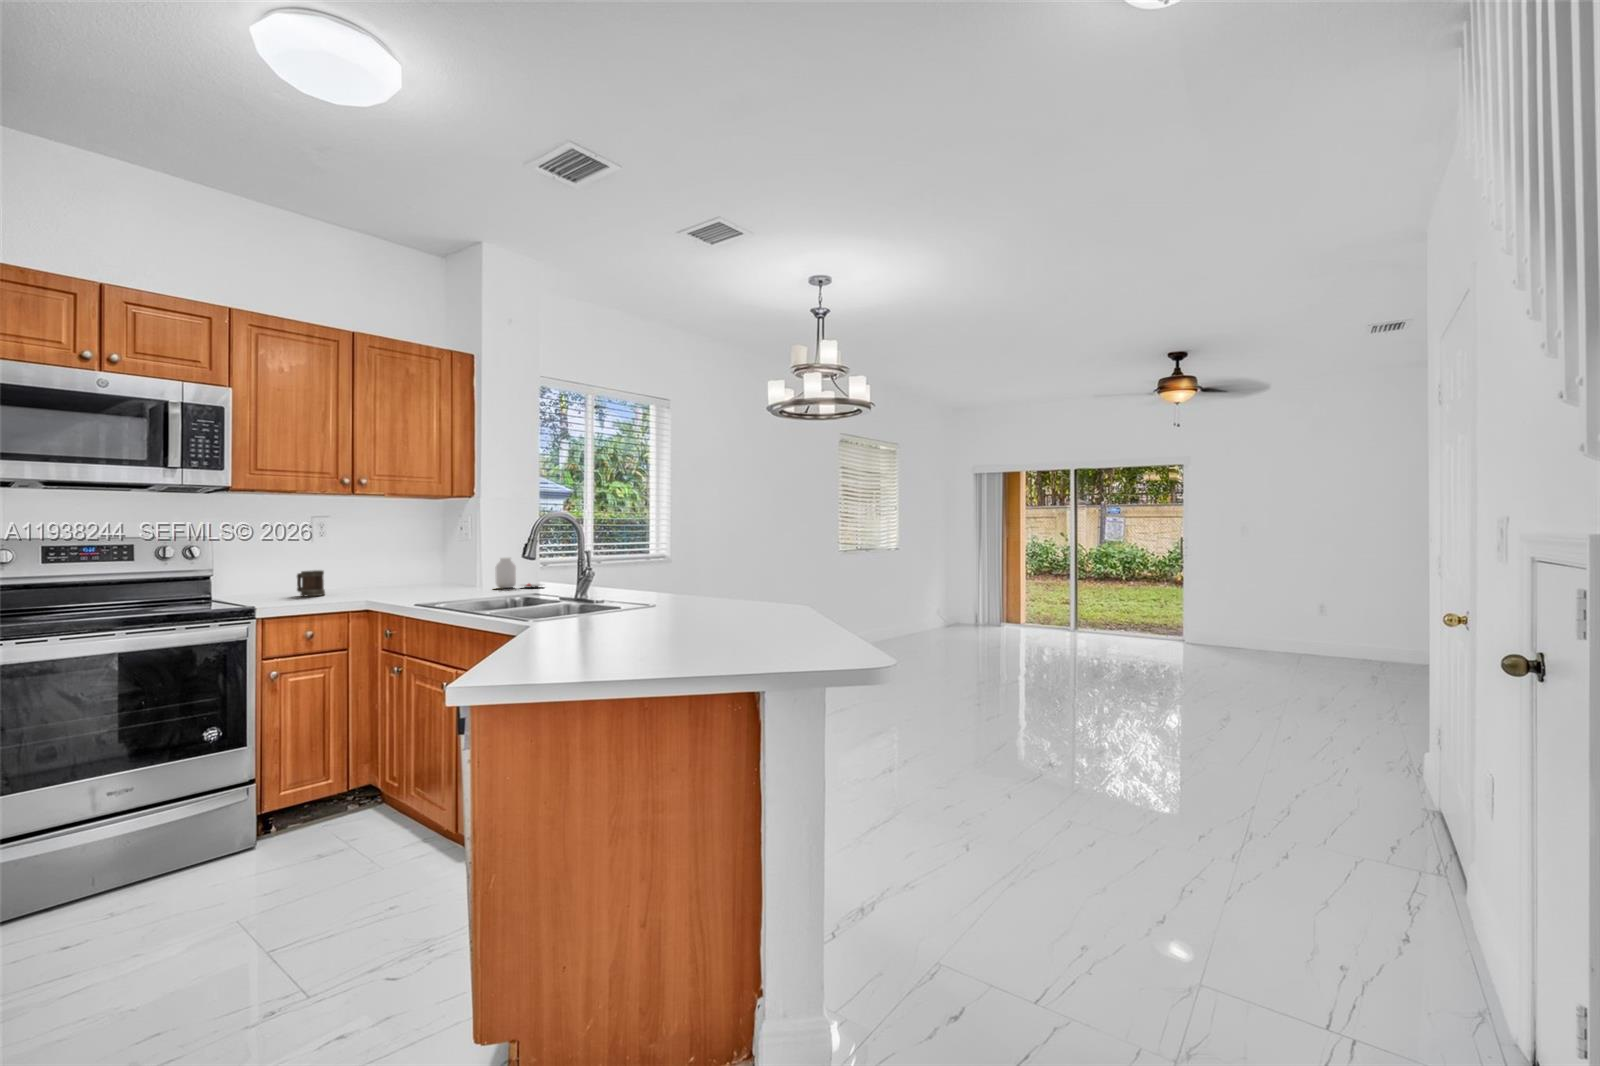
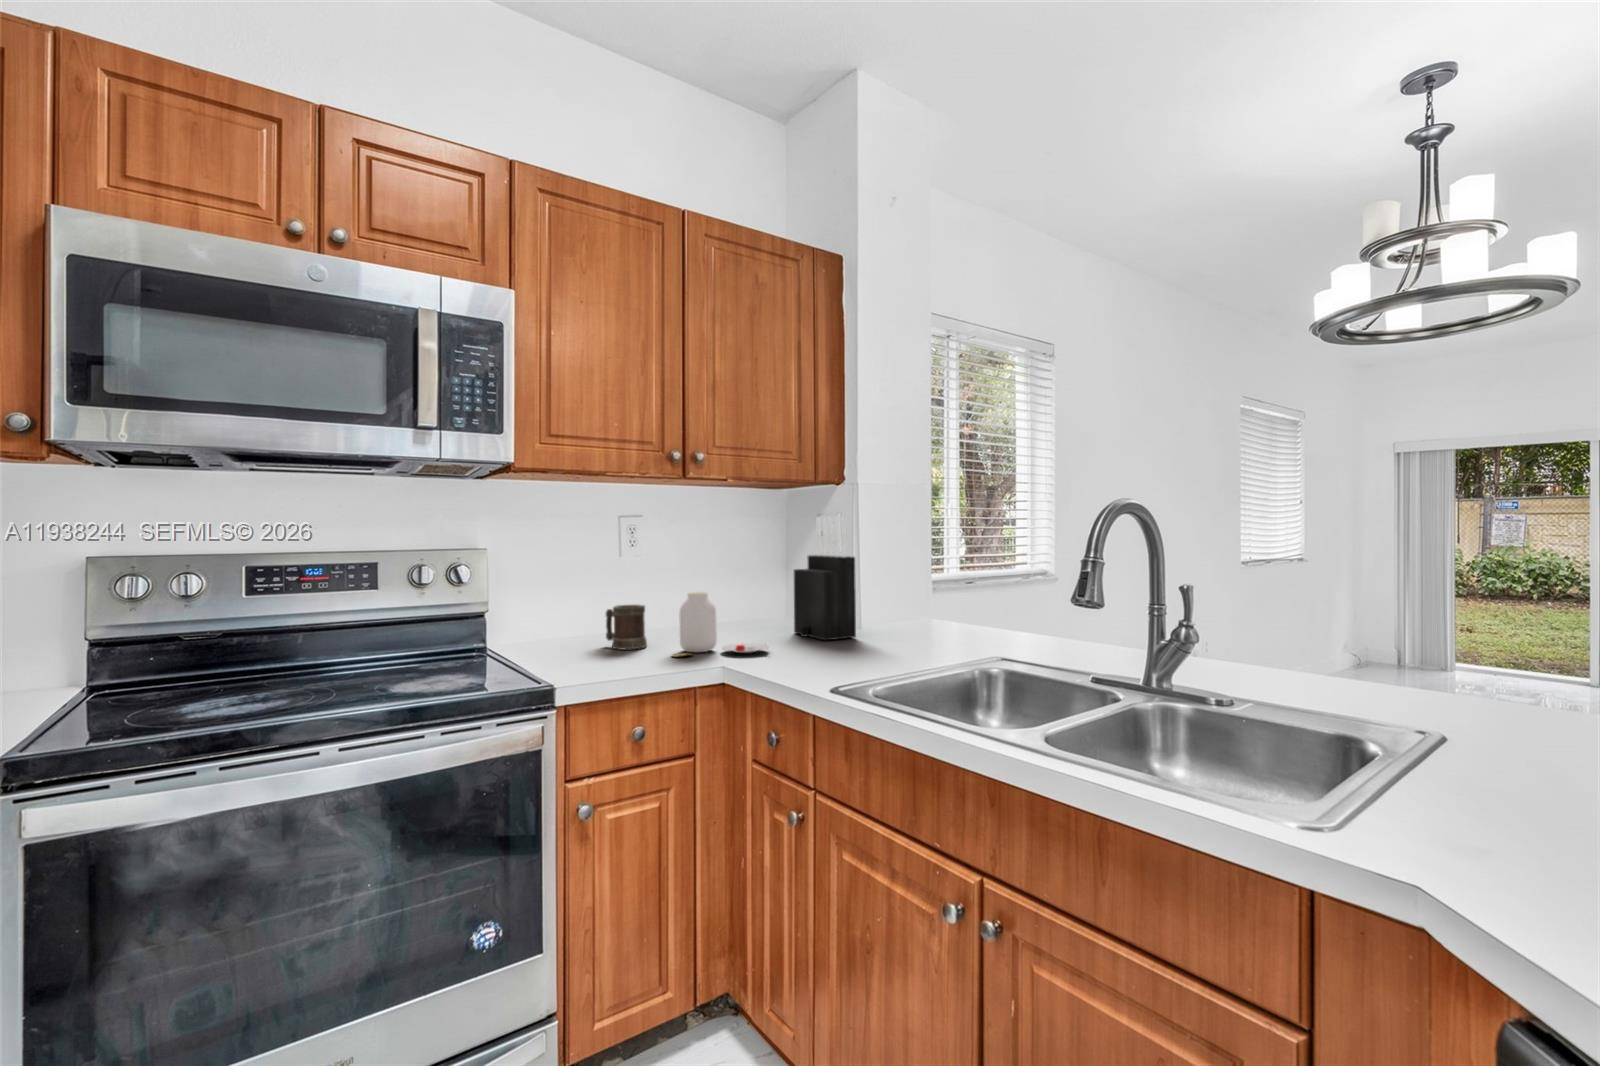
knife block: none [432,517,469,591] -> present [794,516,856,641]
jar: present [496,558,542,589] -> present [672,592,769,657]

